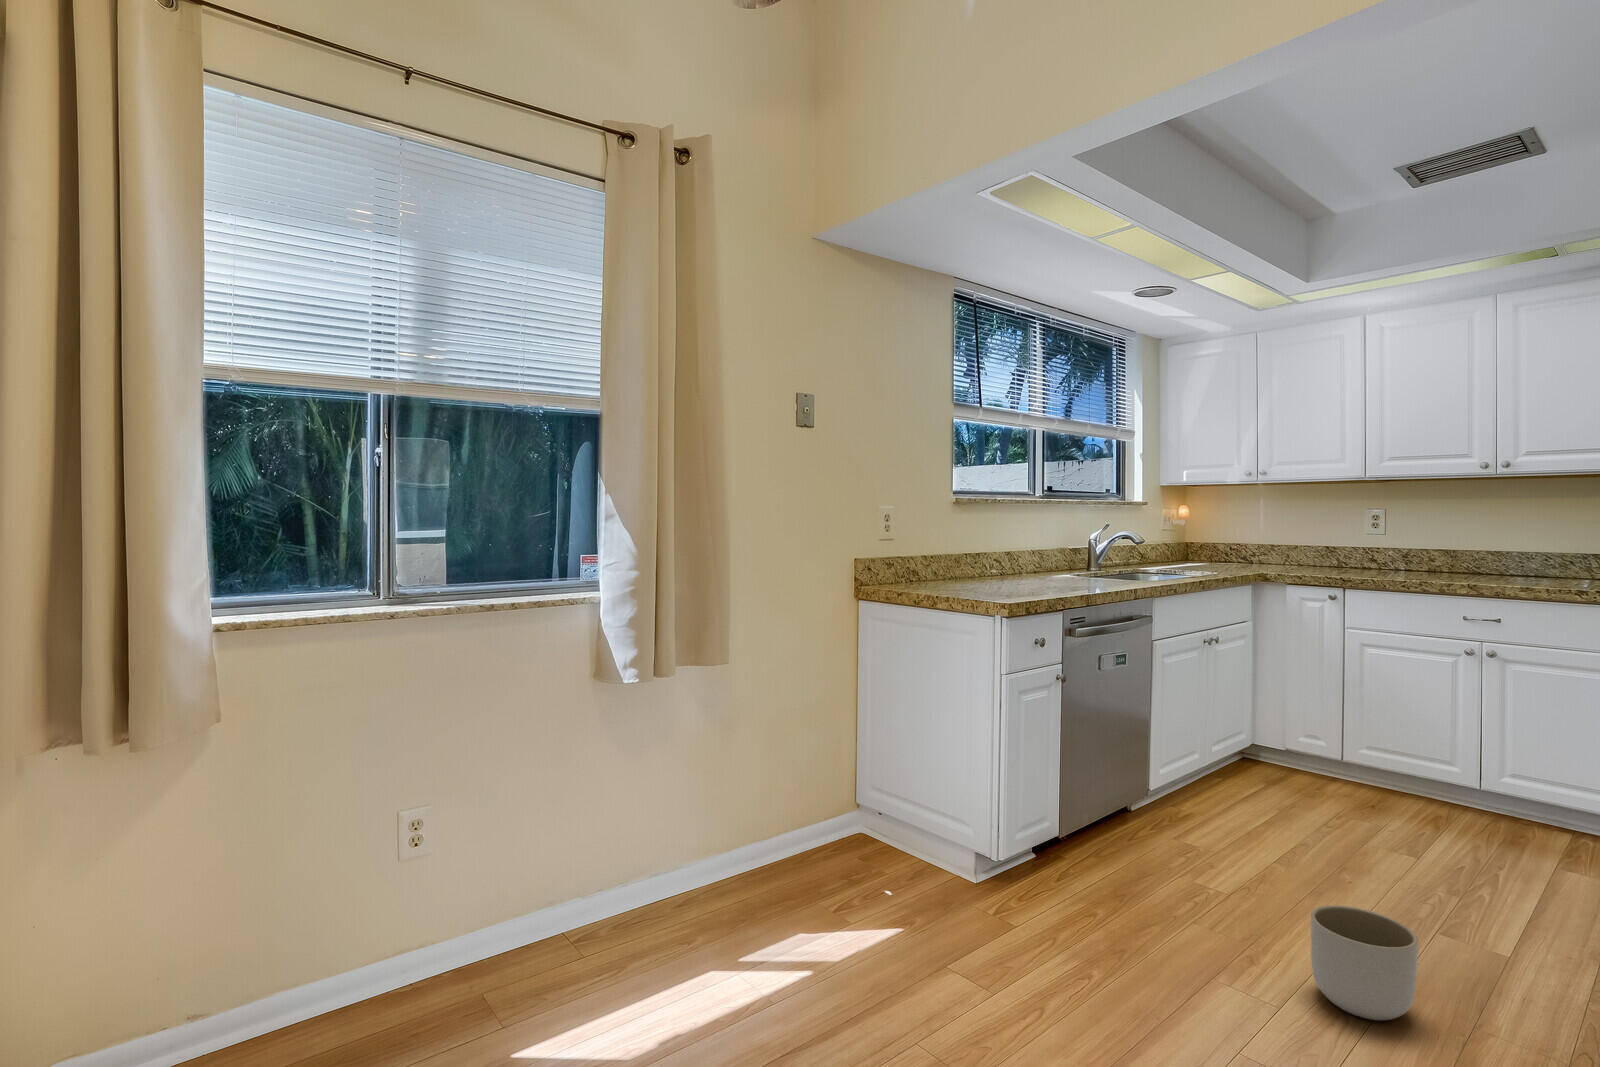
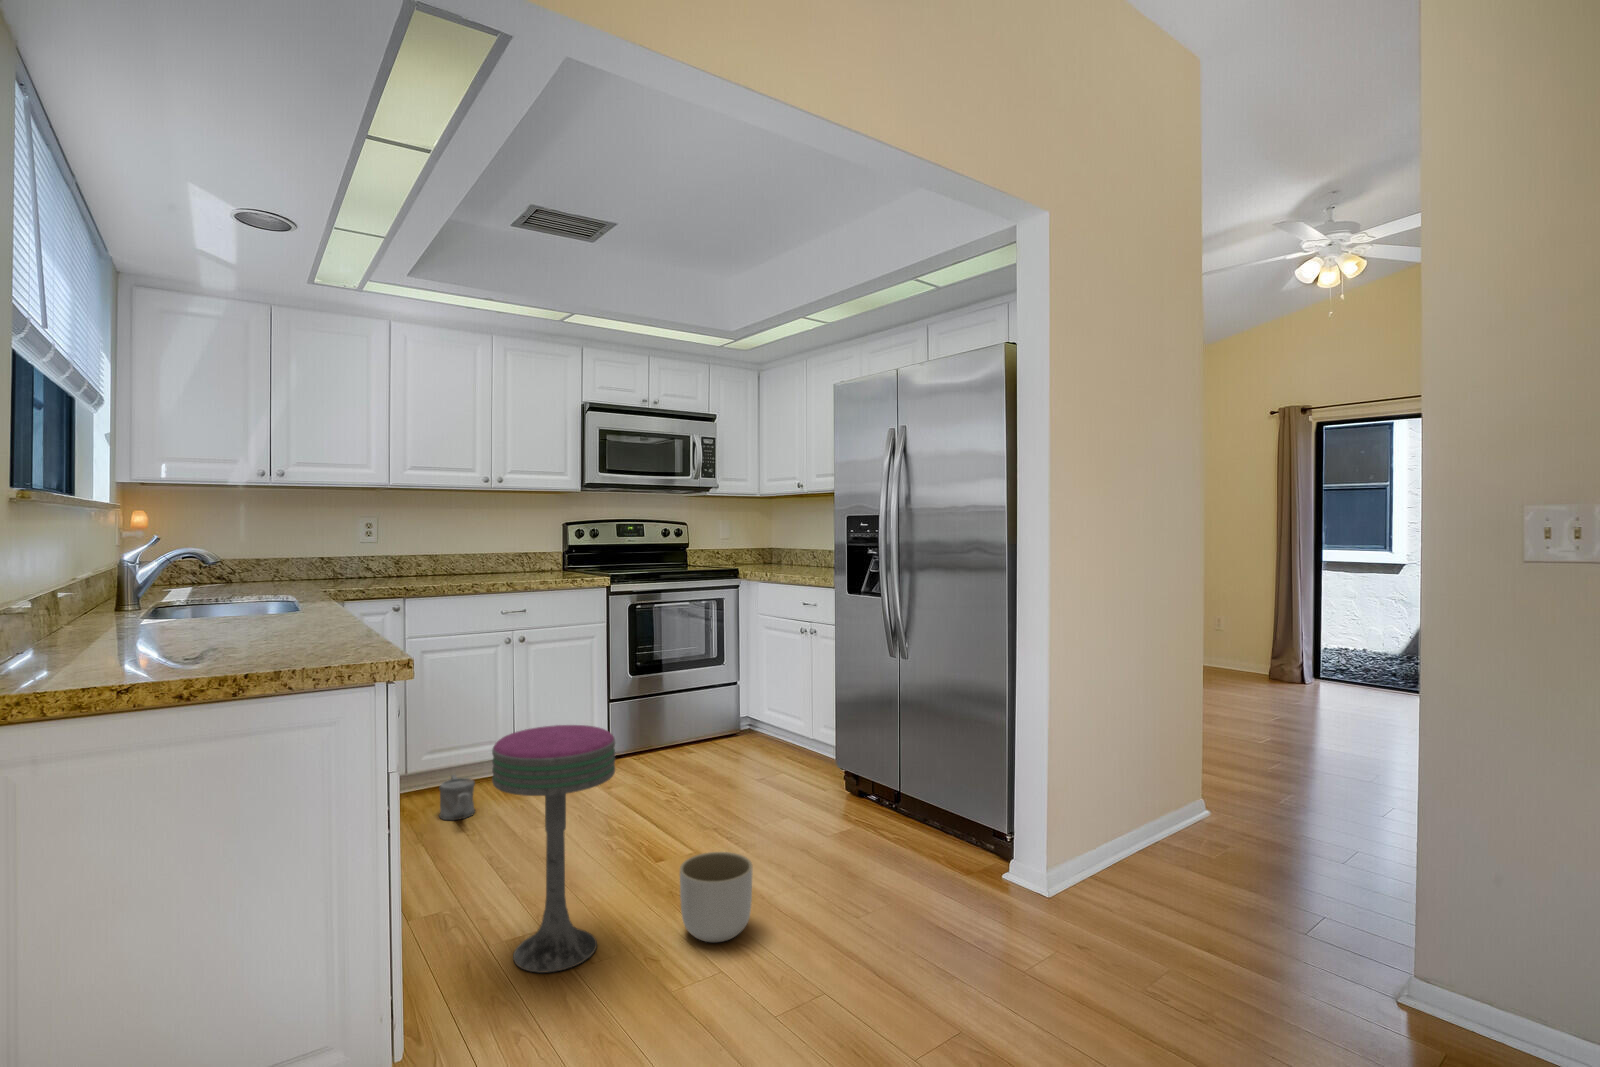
bar stool: none [1153,704,1280,937] -> present [492,725,615,973]
watering can: none [1321,778,1372,824] -> present [439,775,475,820]

